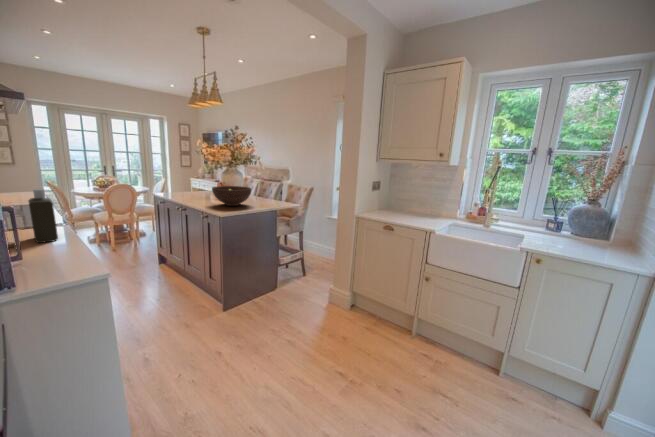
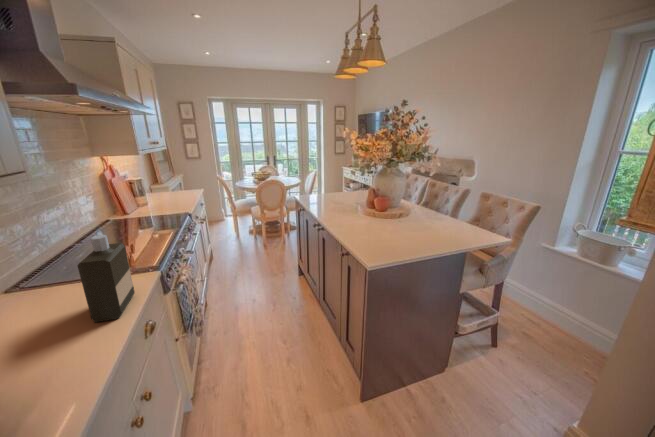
fruit bowl: present [212,186,252,206] -> none [360,197,422,233]

